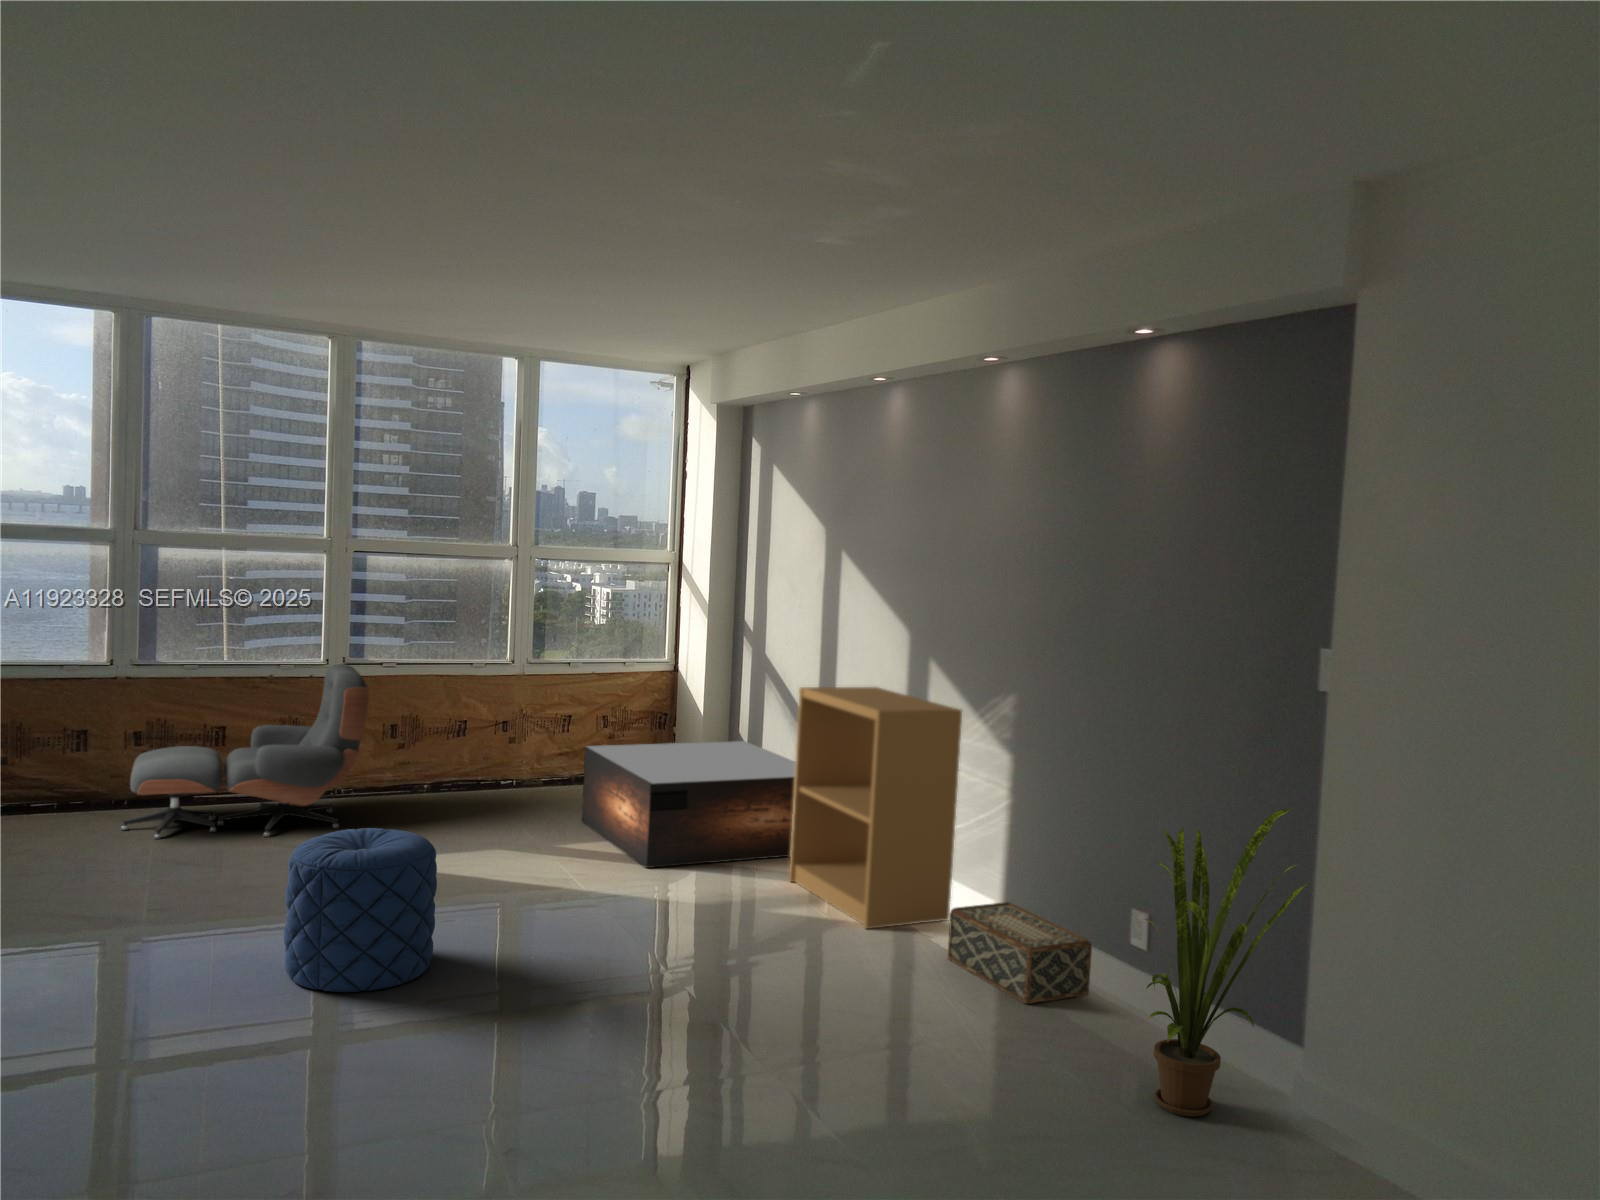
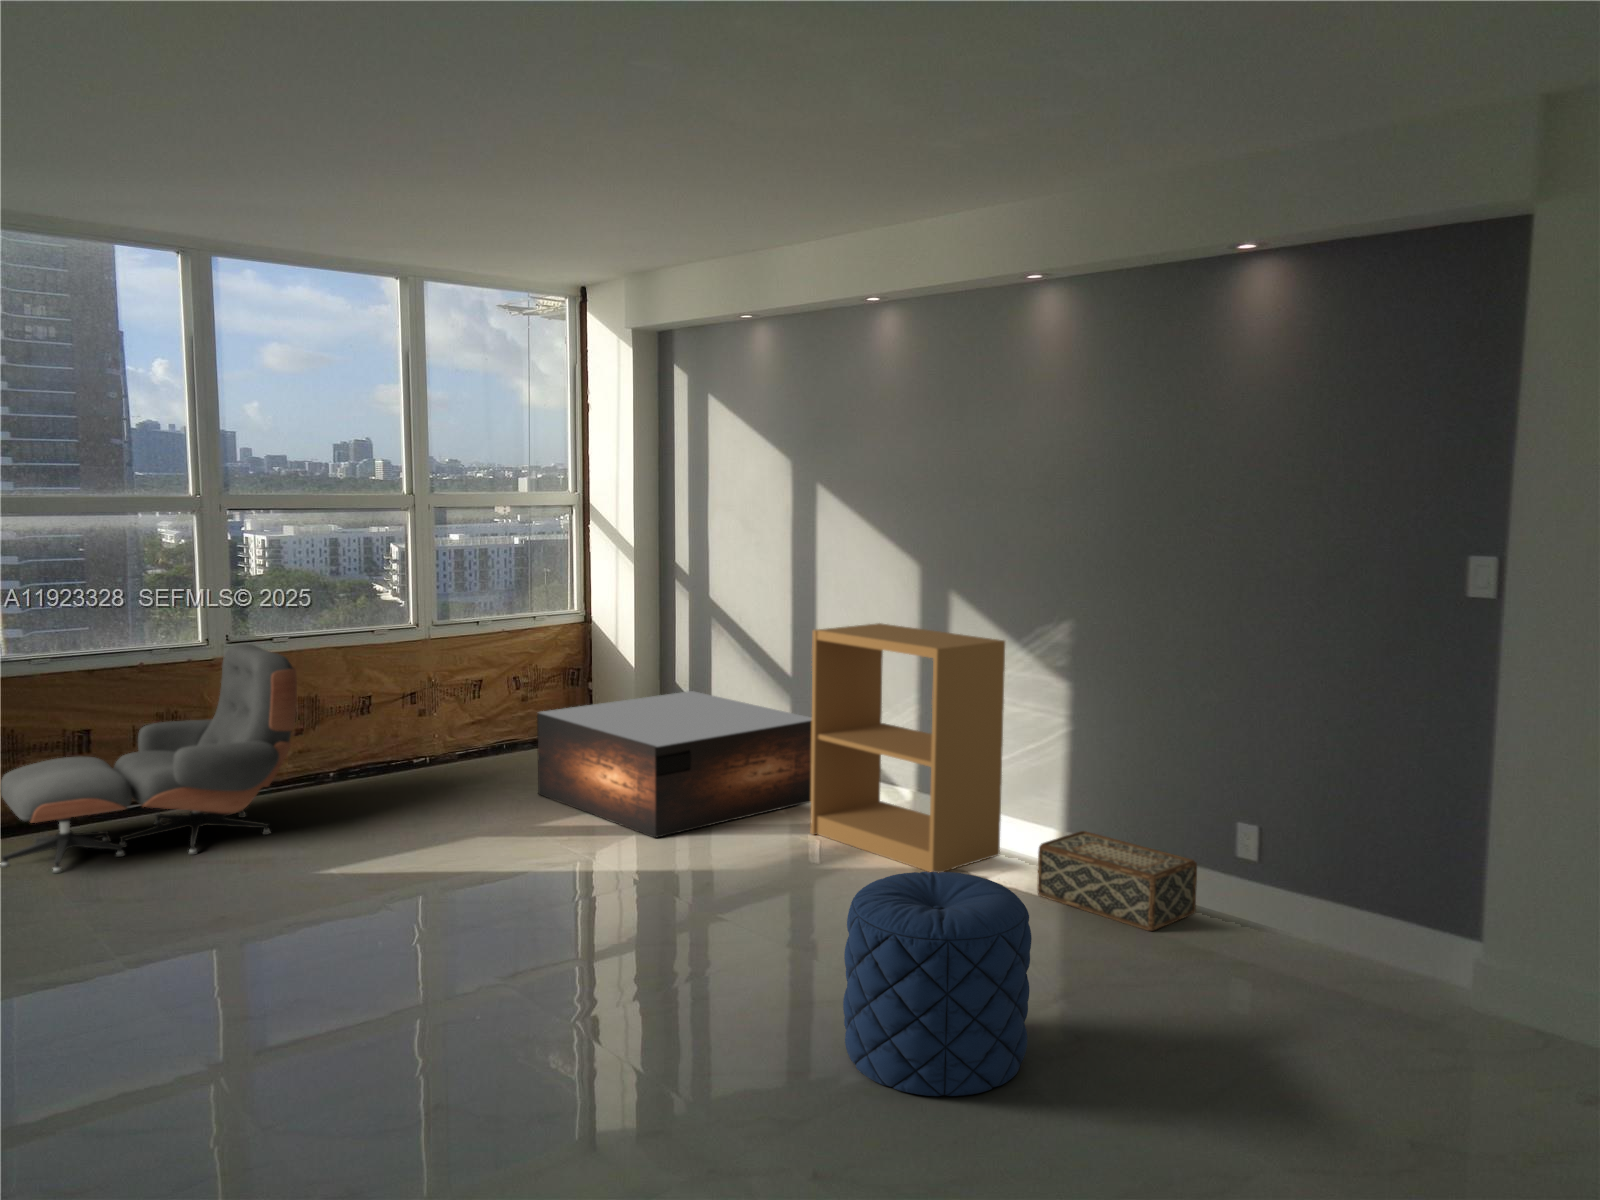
house plant: present [1145,808,1308,1117] -> none [1322,712,1499,1021]
pouf: present [284,828,437,992] -> present [843,871,1032,1096]

